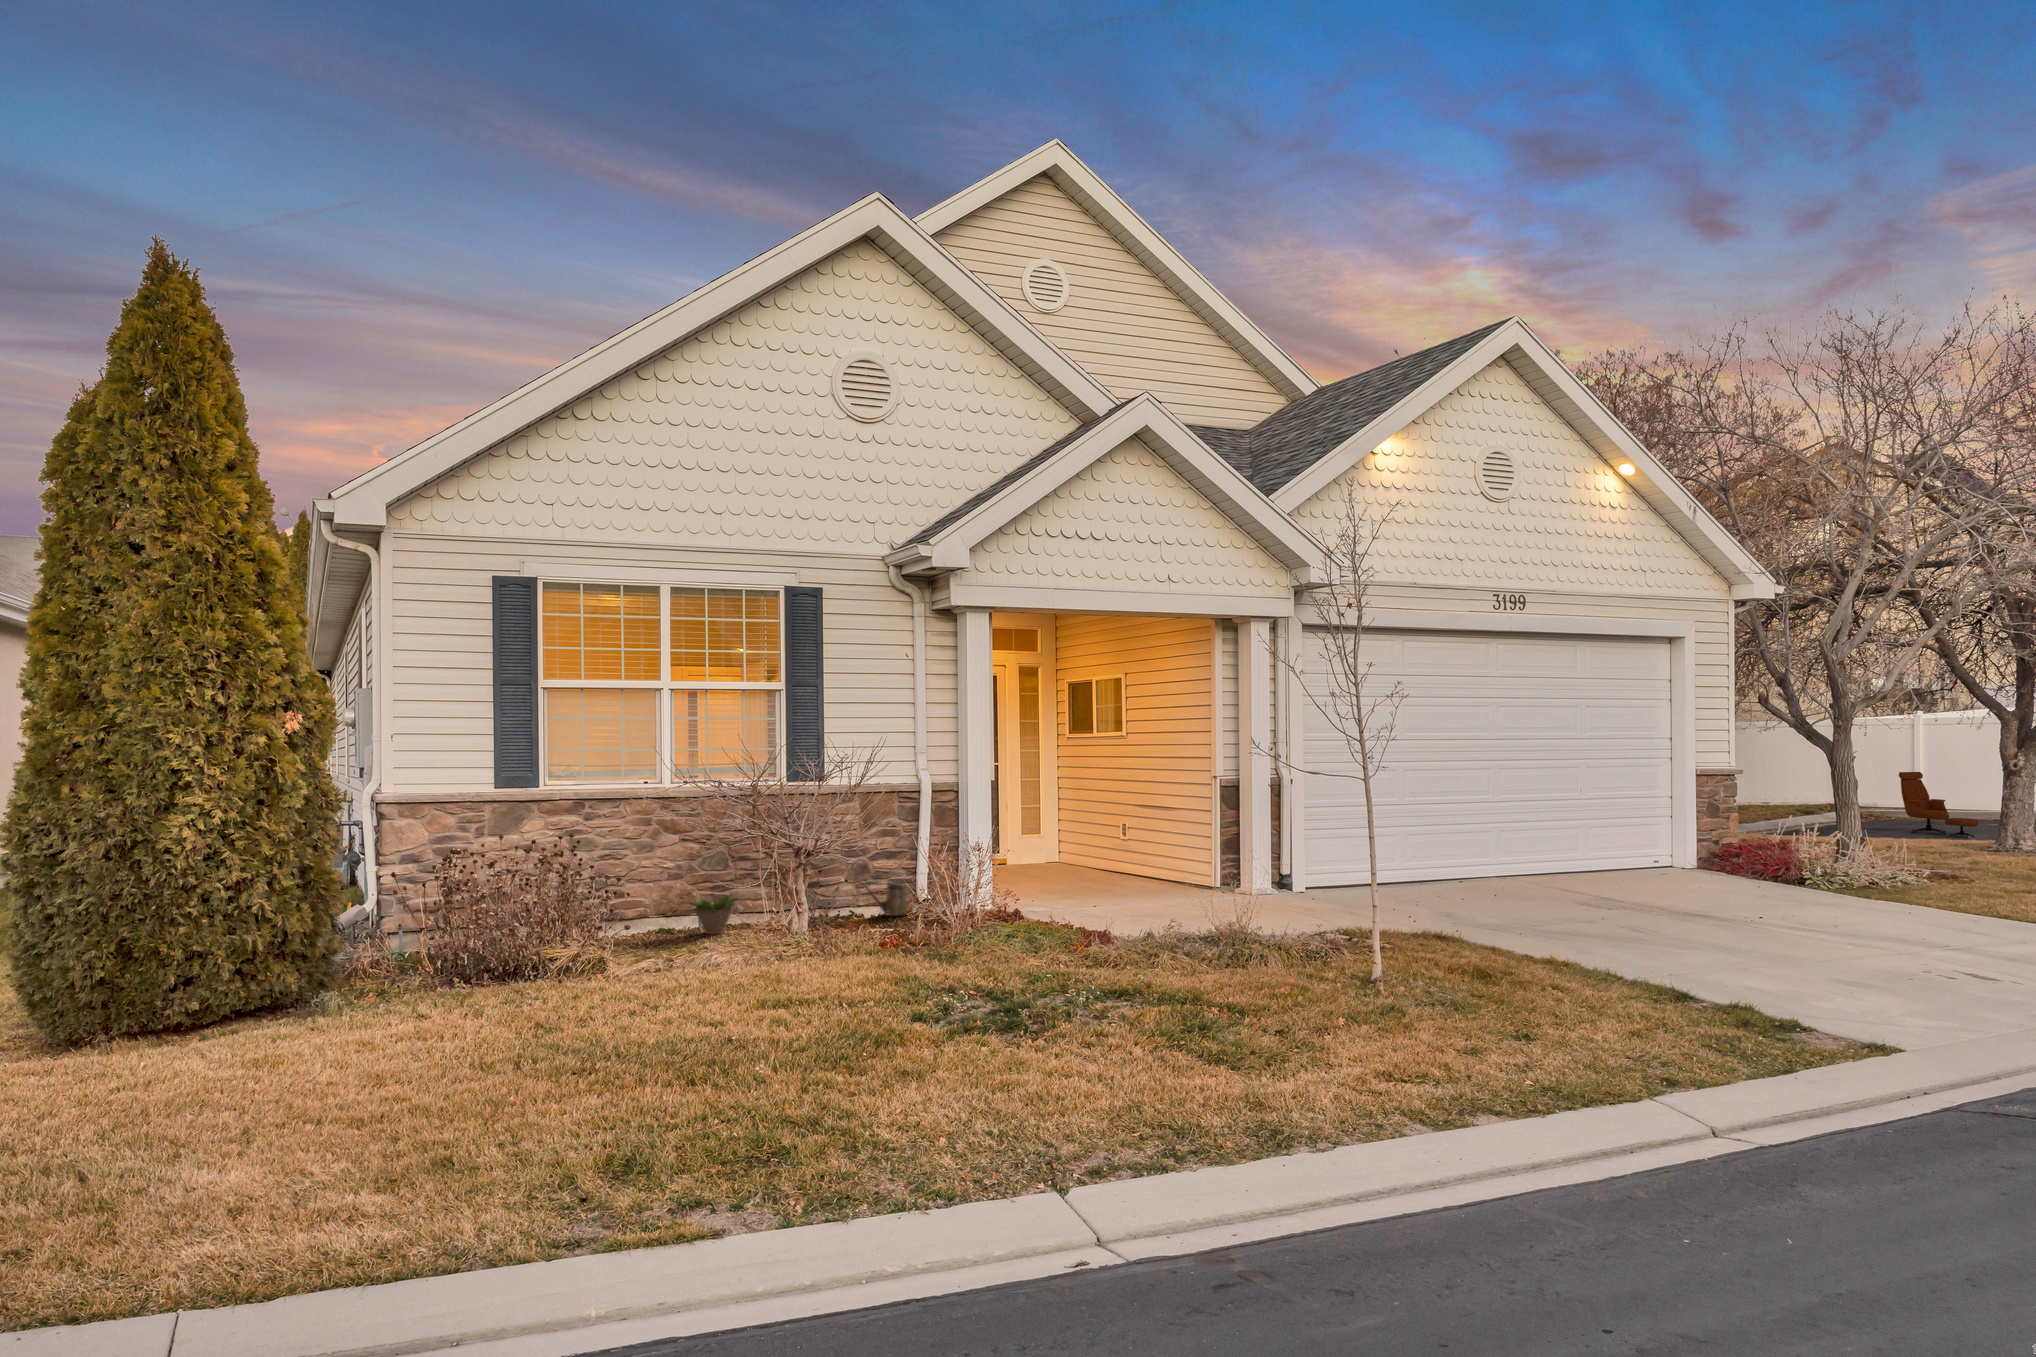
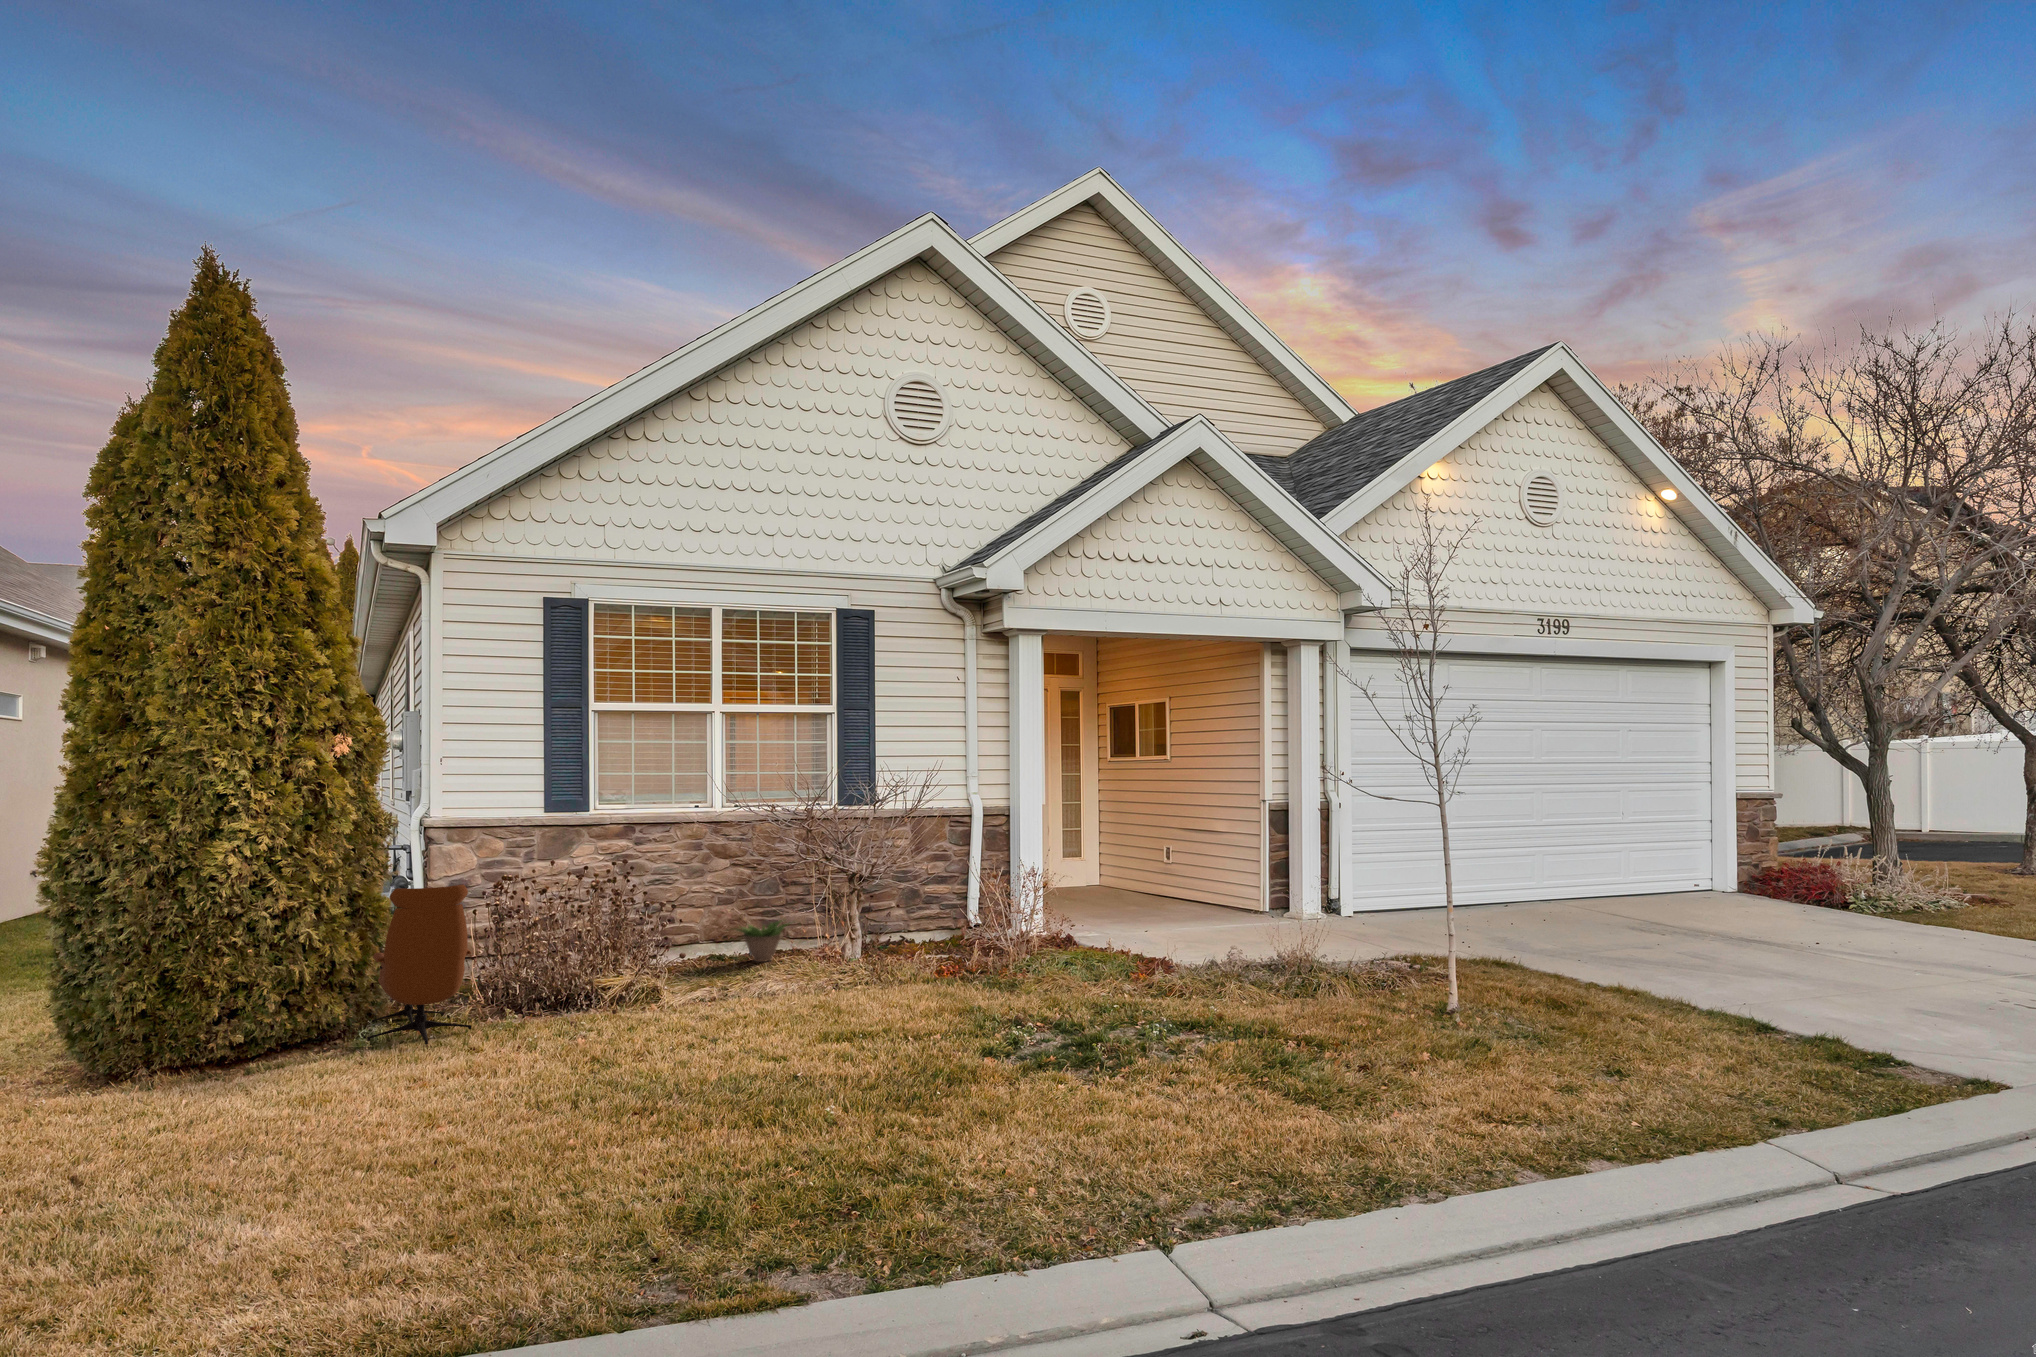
lounge chair: present [1899,772,1978,838] -> present [367,884,472,1044]
watering can: present [861,883,909,916] -> none [908,907,965,942]

